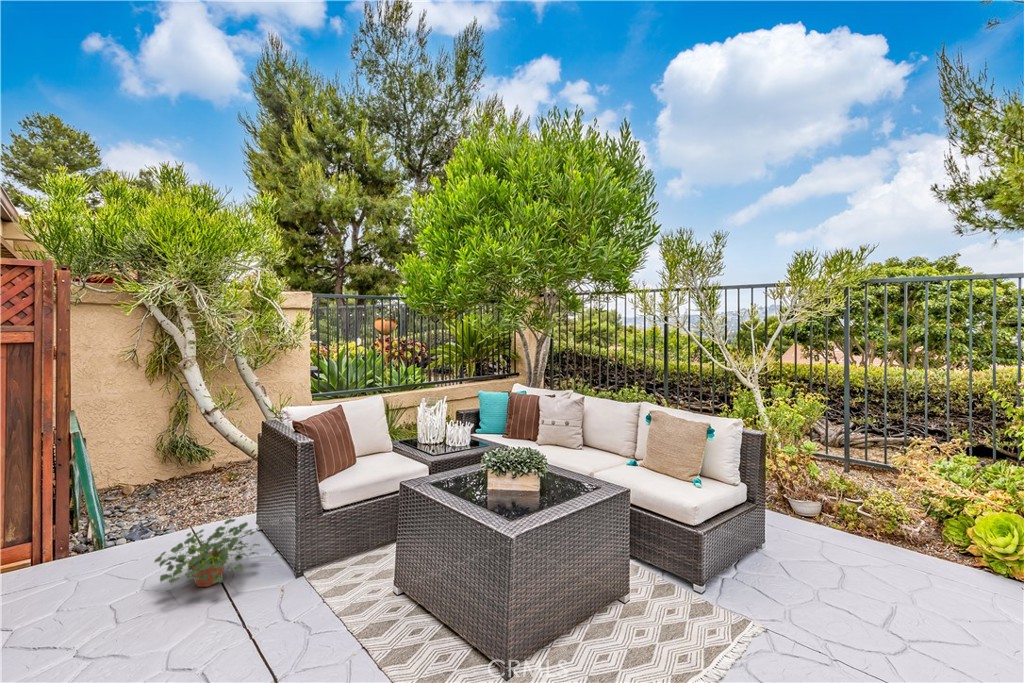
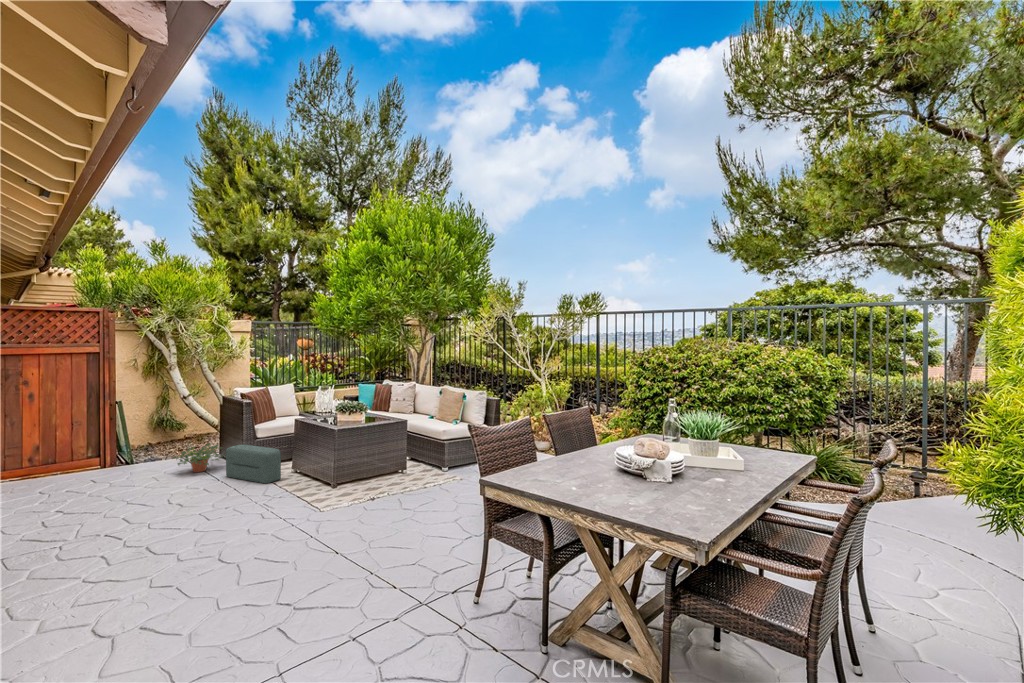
pouf: none [254,541,368,658] -> present [226,445,281,483]

